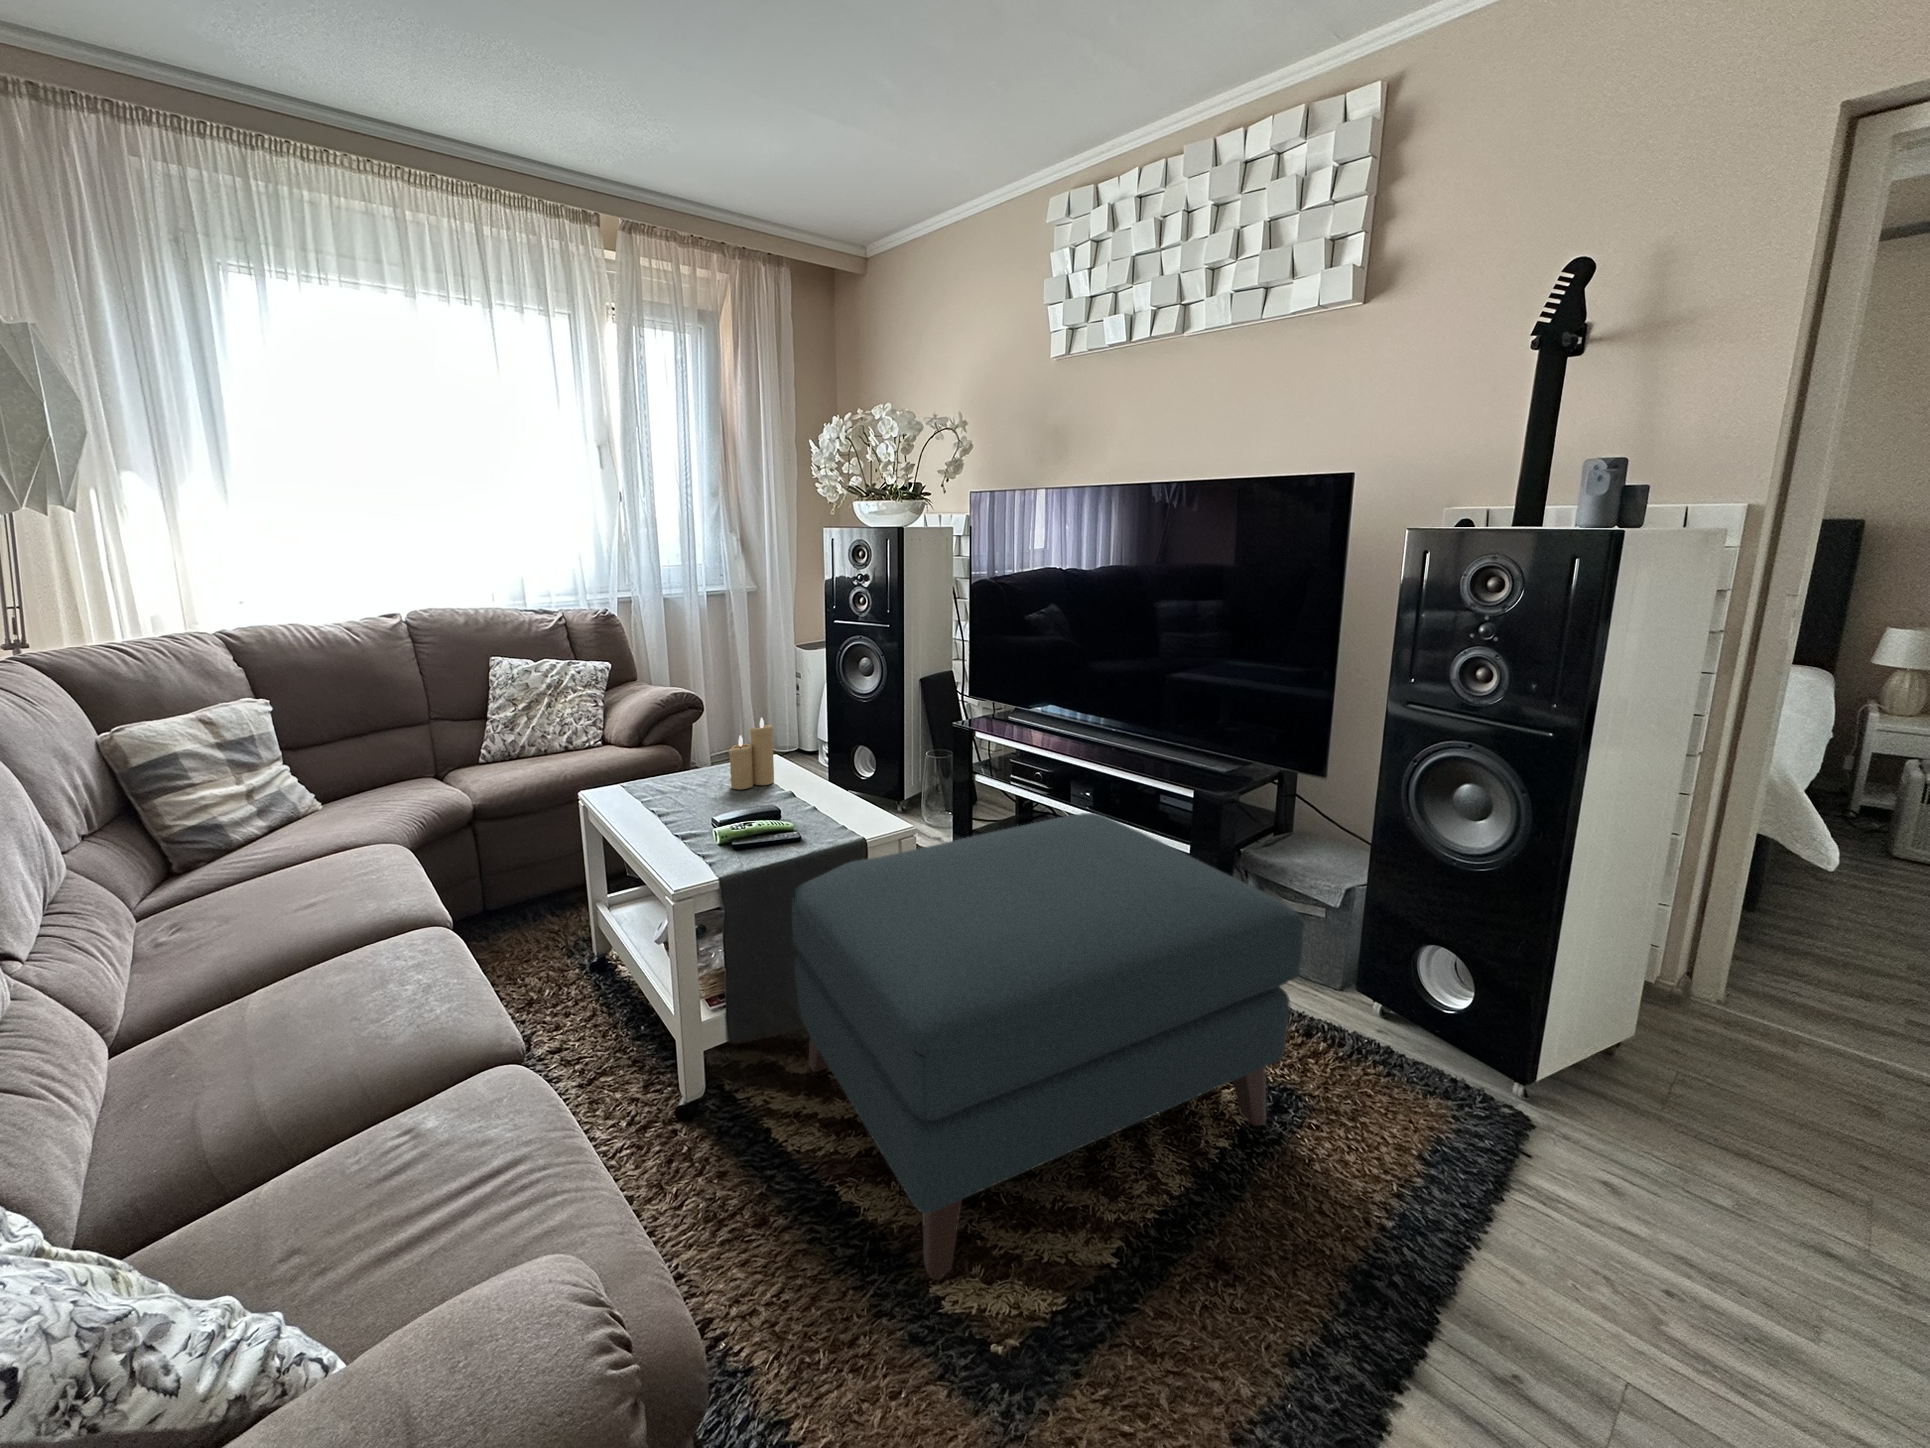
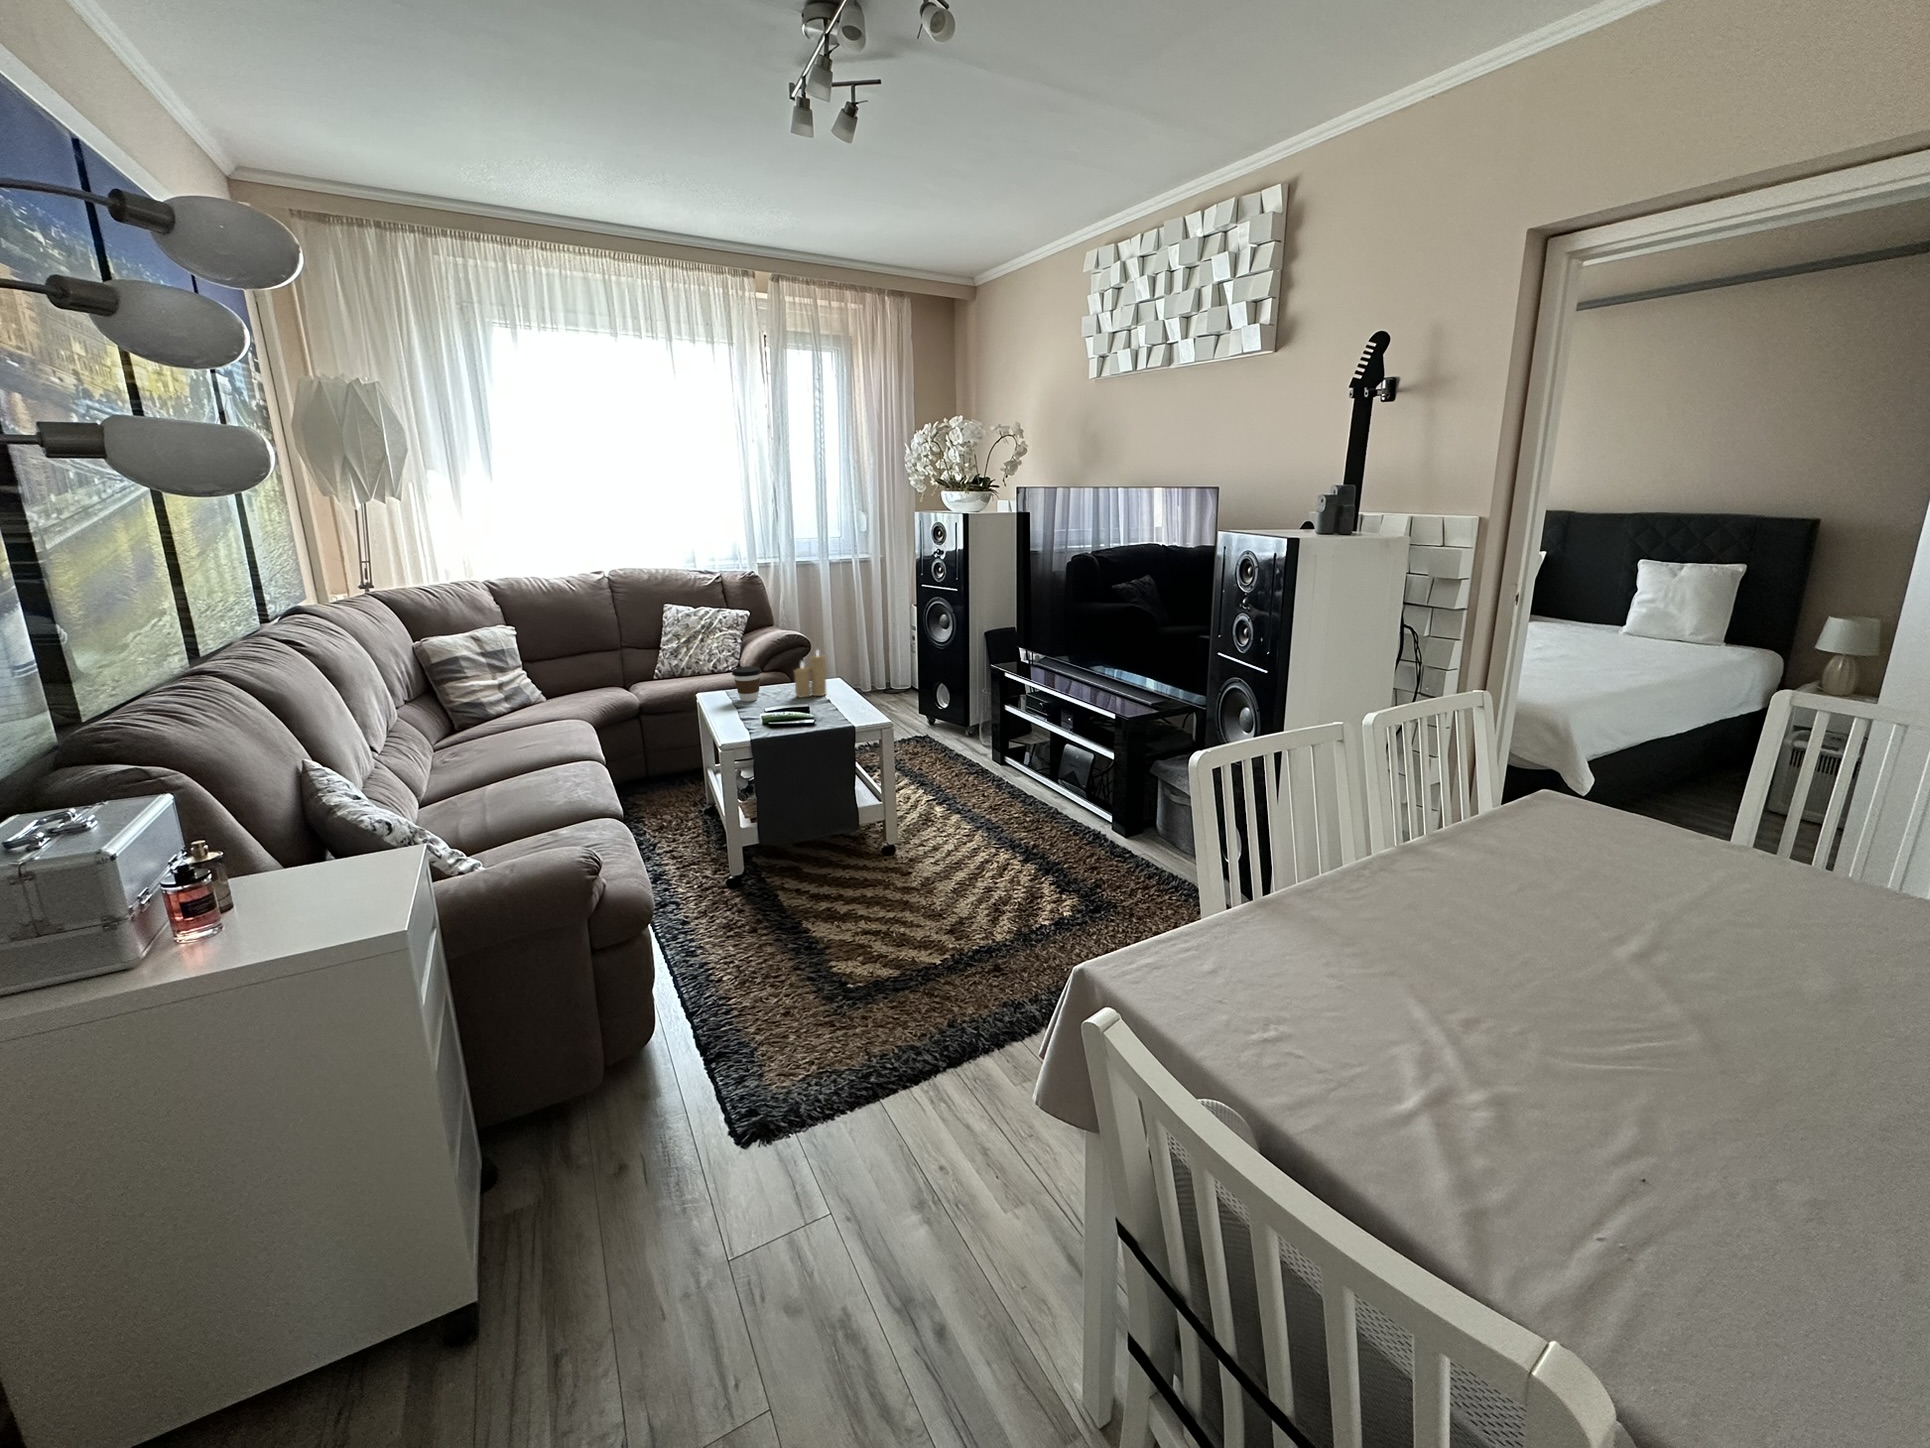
coffee cup: none [638,747,682,801] -> present [732,666,762,702]
ottoman: present [791,813,1304,1280] -> none [798,722,1096,960]

